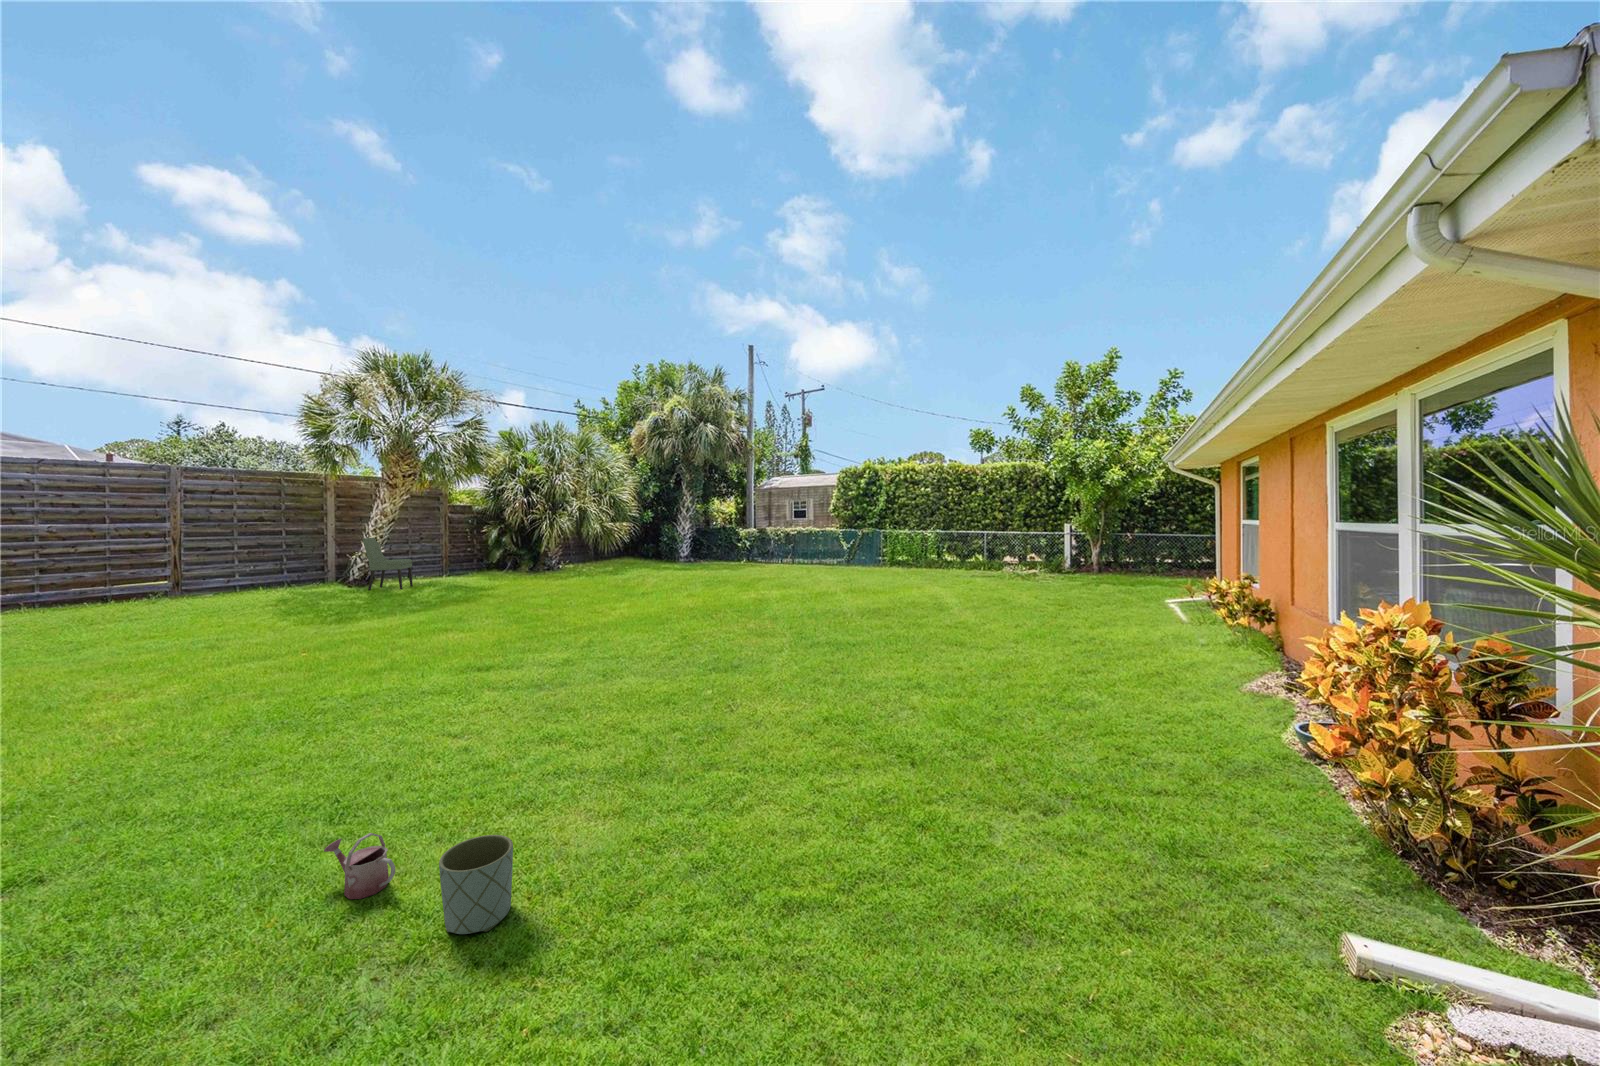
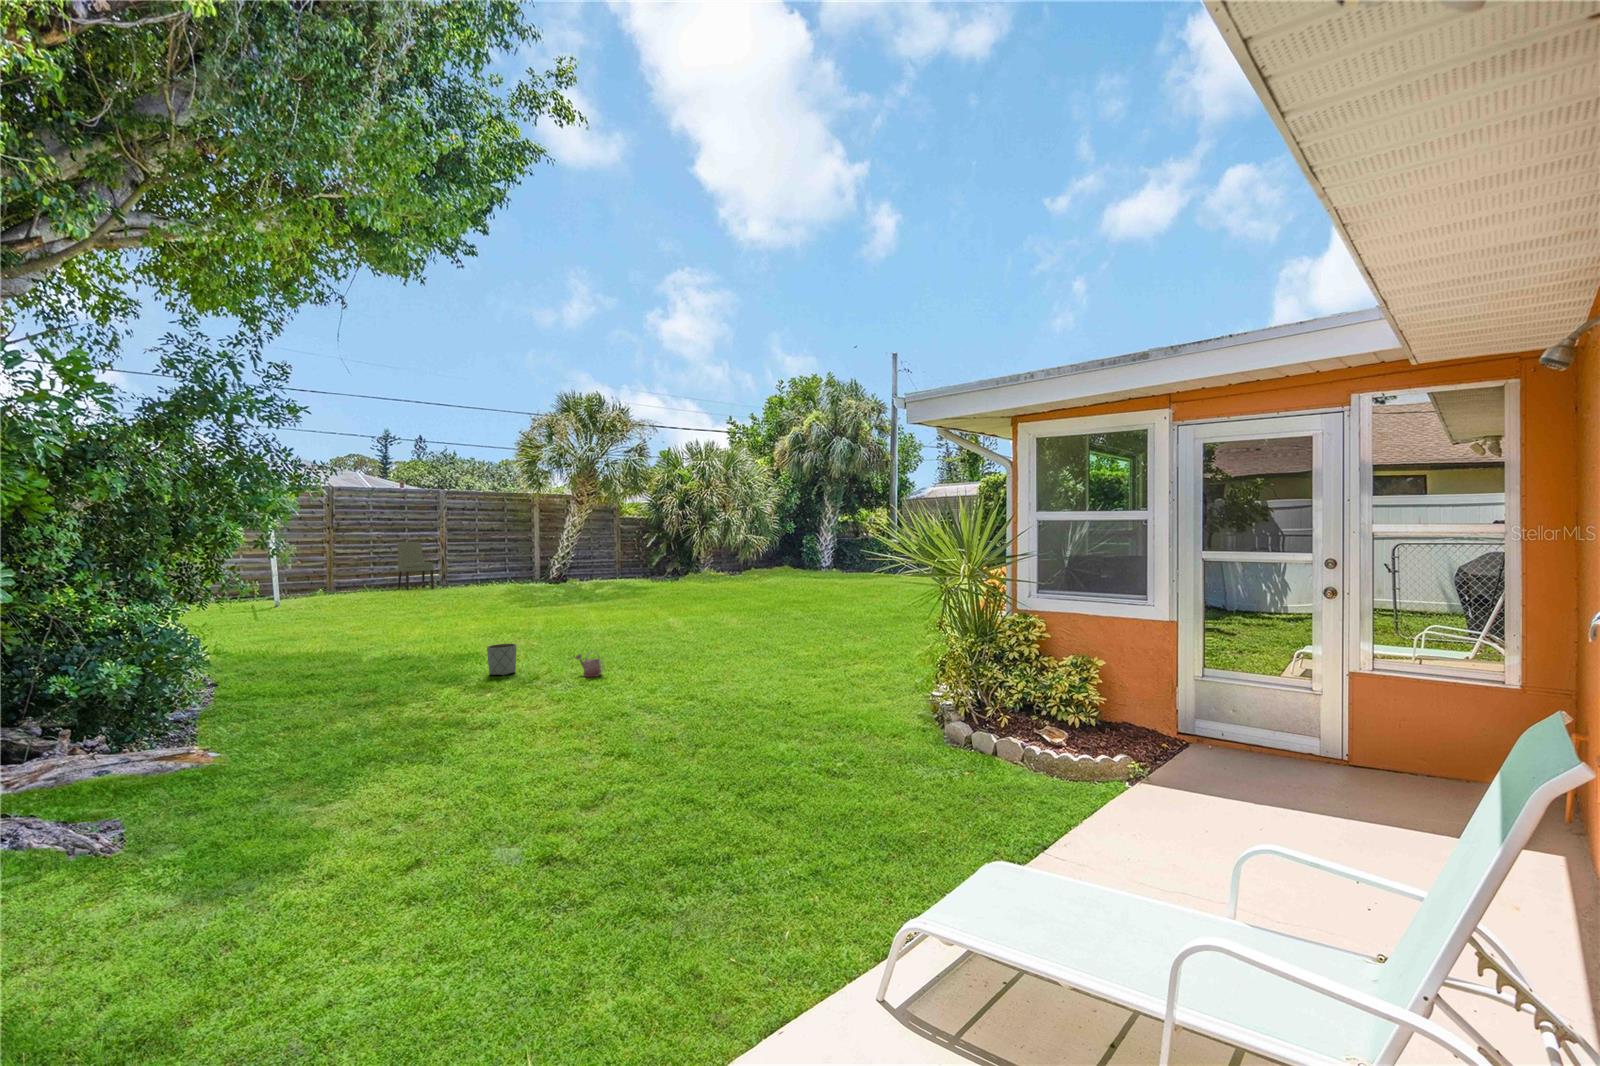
chair: present [363,538,413,590] -> present [397,542,434,590]
planter: present [439,835,513,934] -> present [487,644,516,676]

